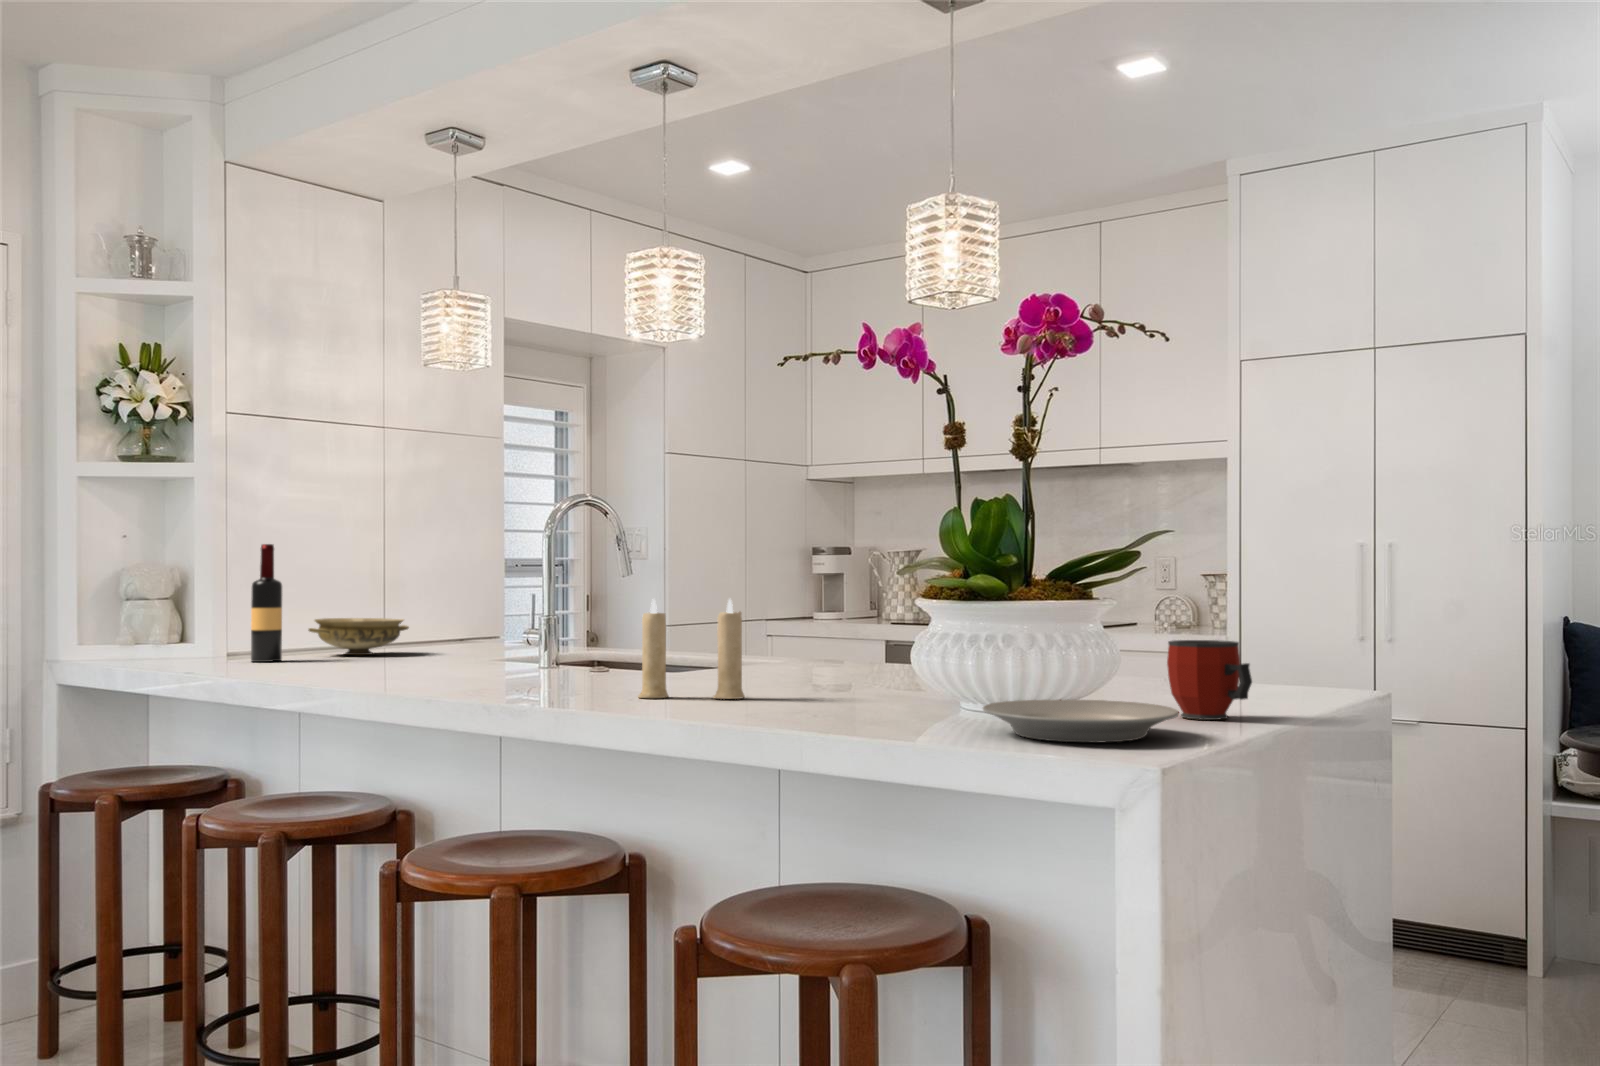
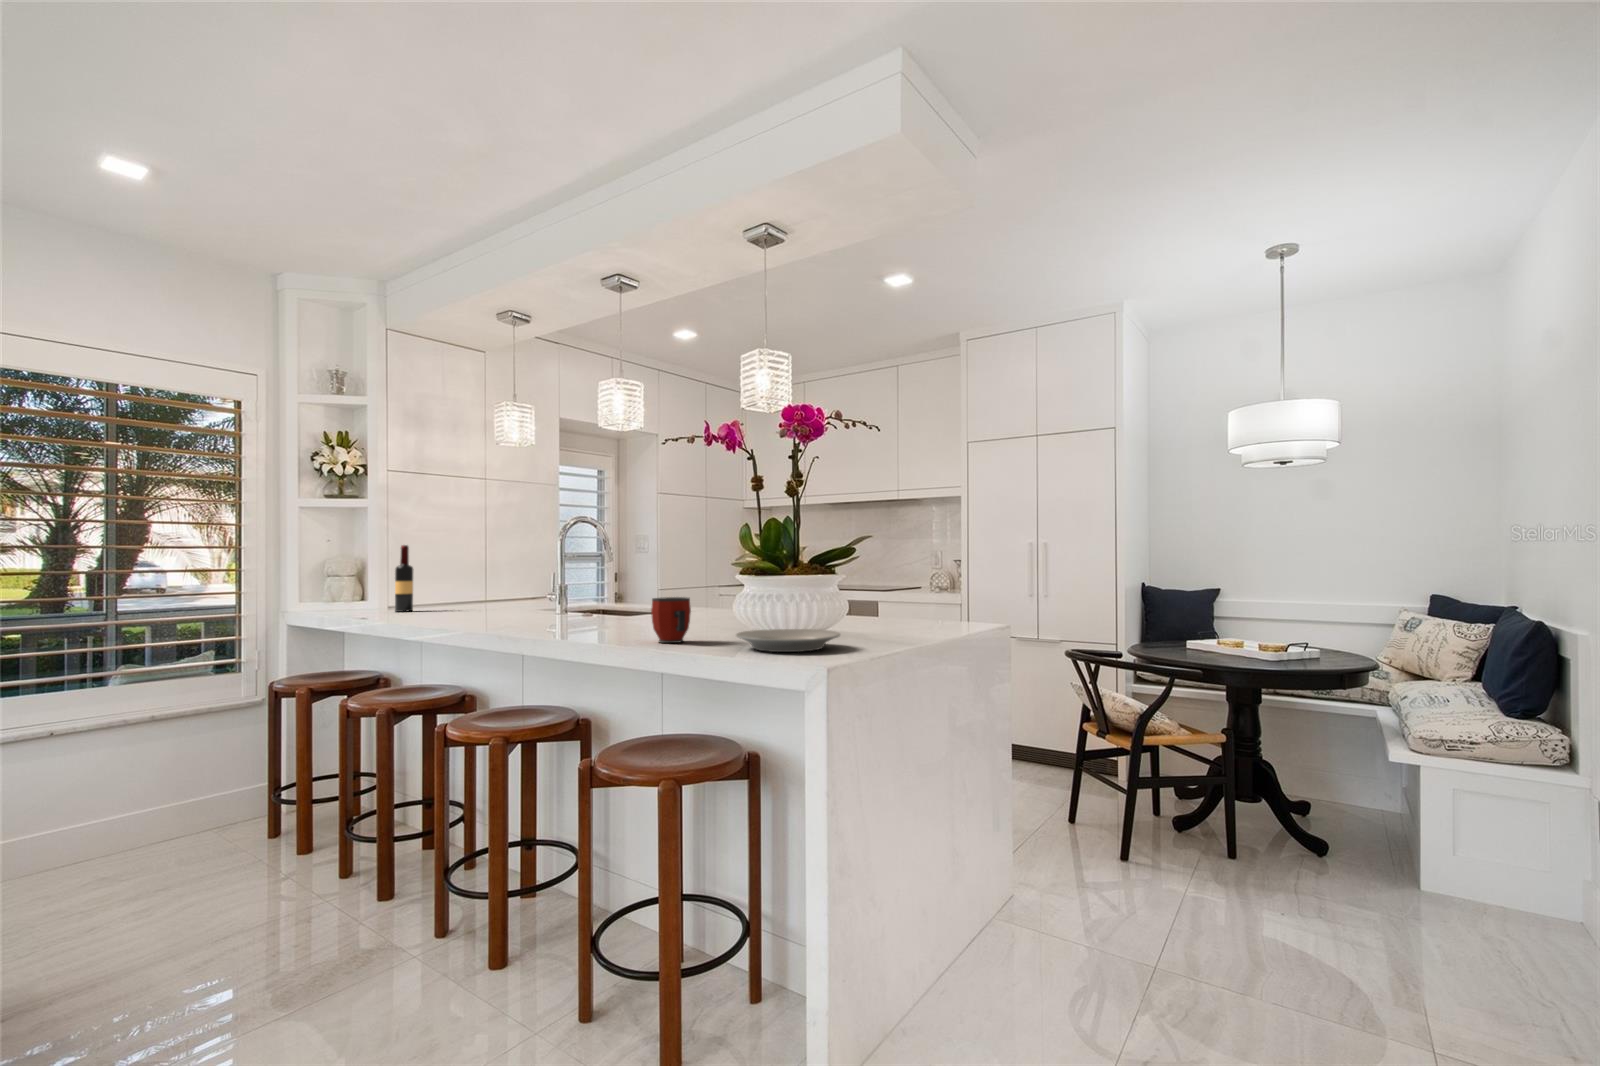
candle: present [638,599,745,699] -> none [580,573,640,630]
ceramic bowl: present [308,618,409,655] -> none [432,587,493,608]
mug: present [1167,640,1252,720] -> present [651,597,691,643]

